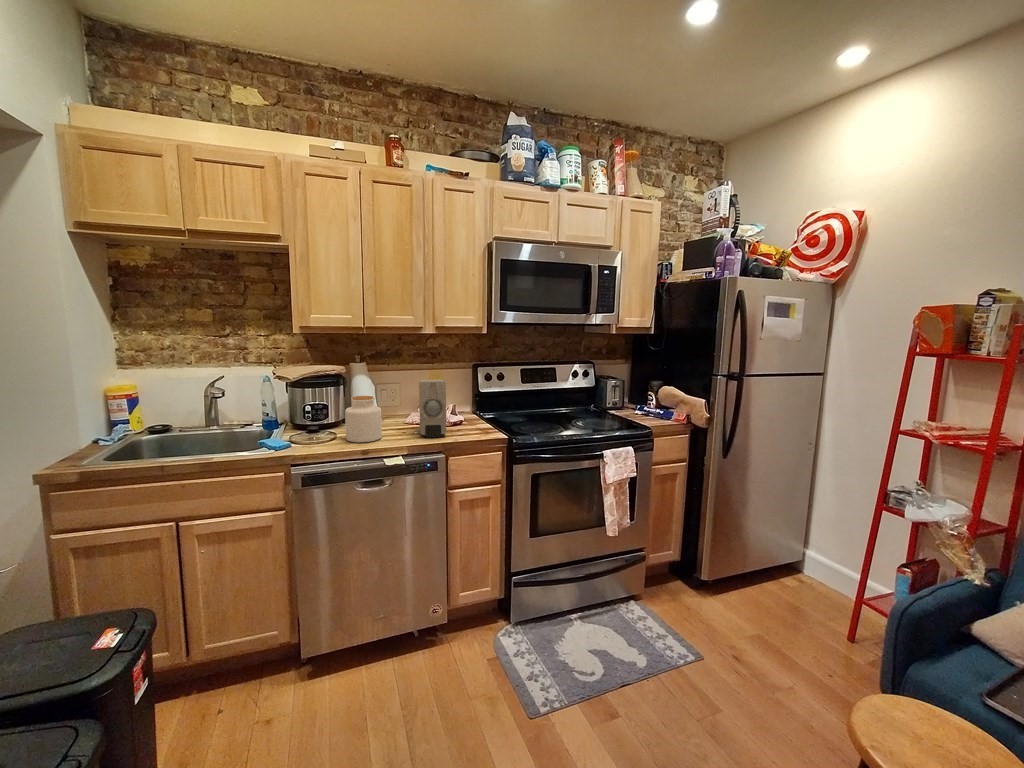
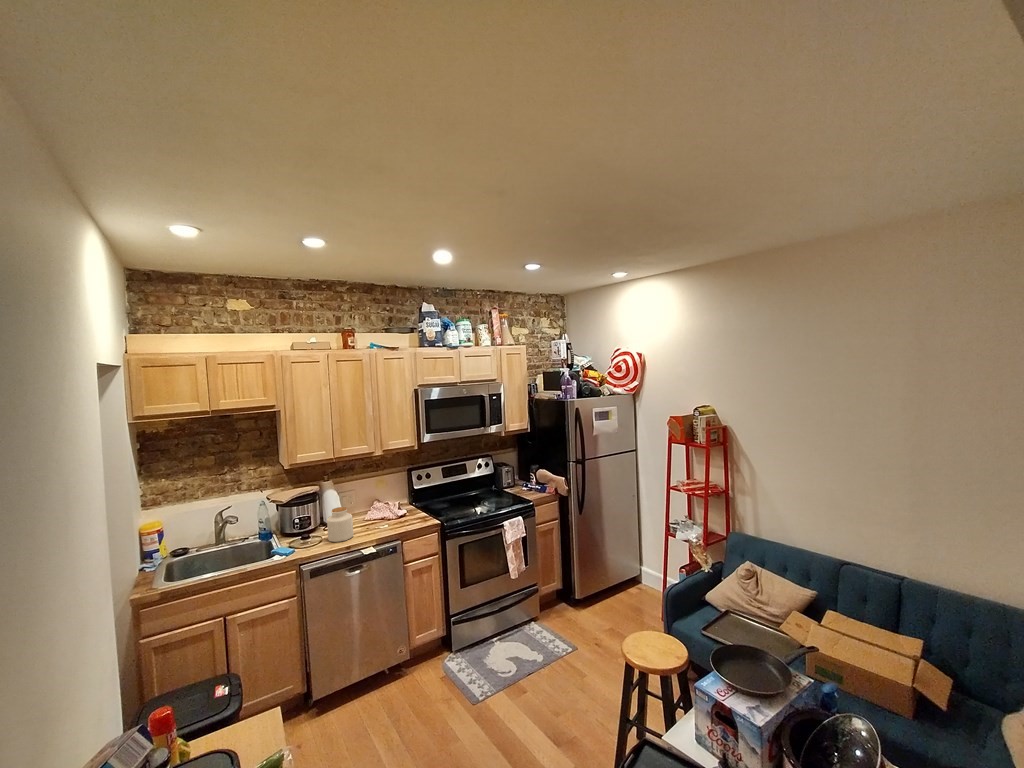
soap dispenser: present [419,380,446,438] -> none [375,487,398,530]

